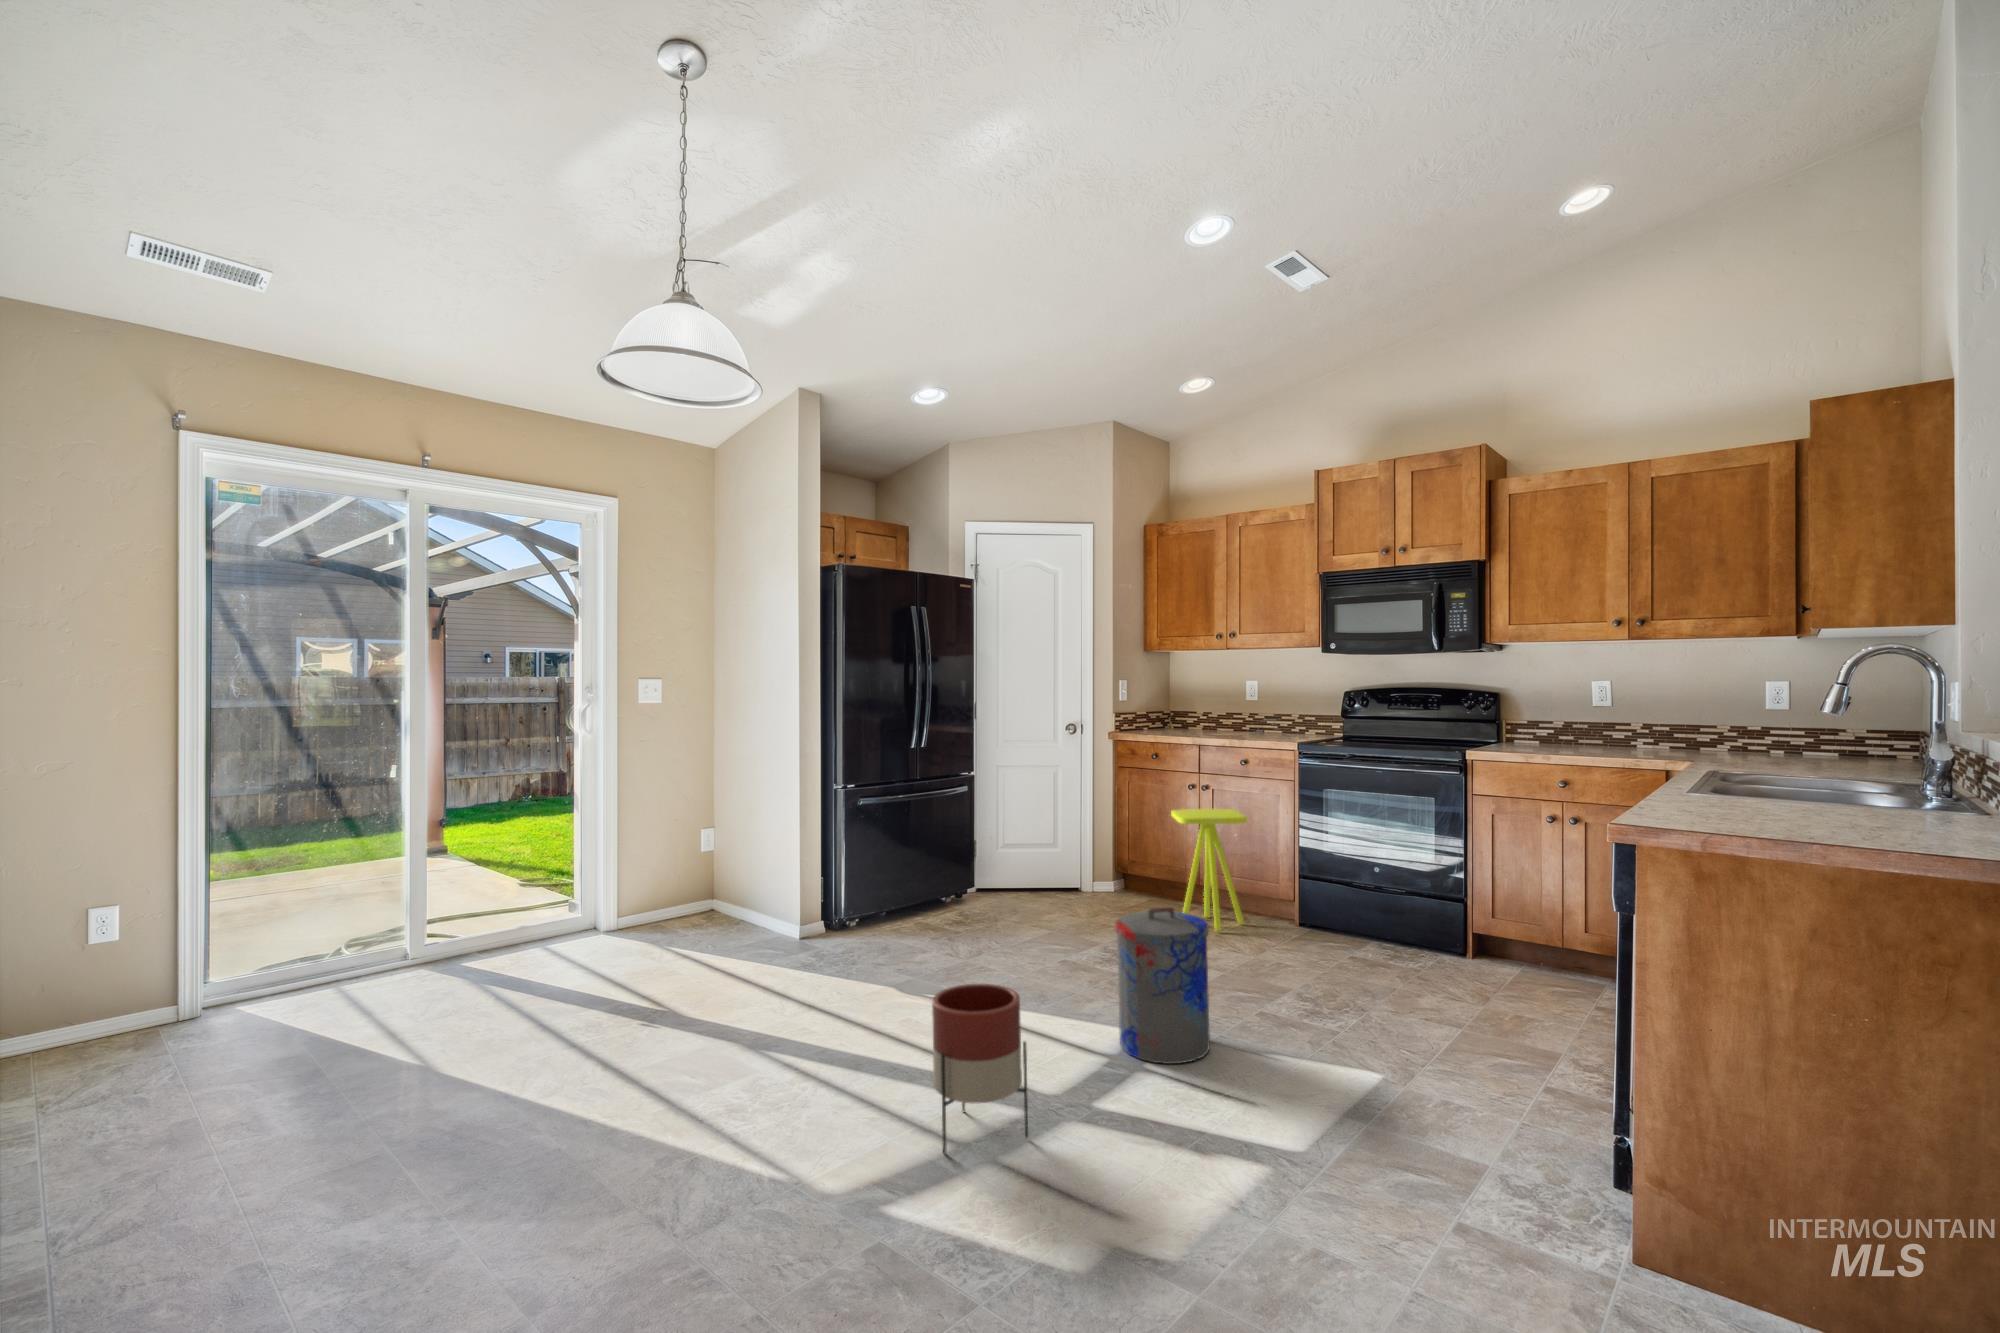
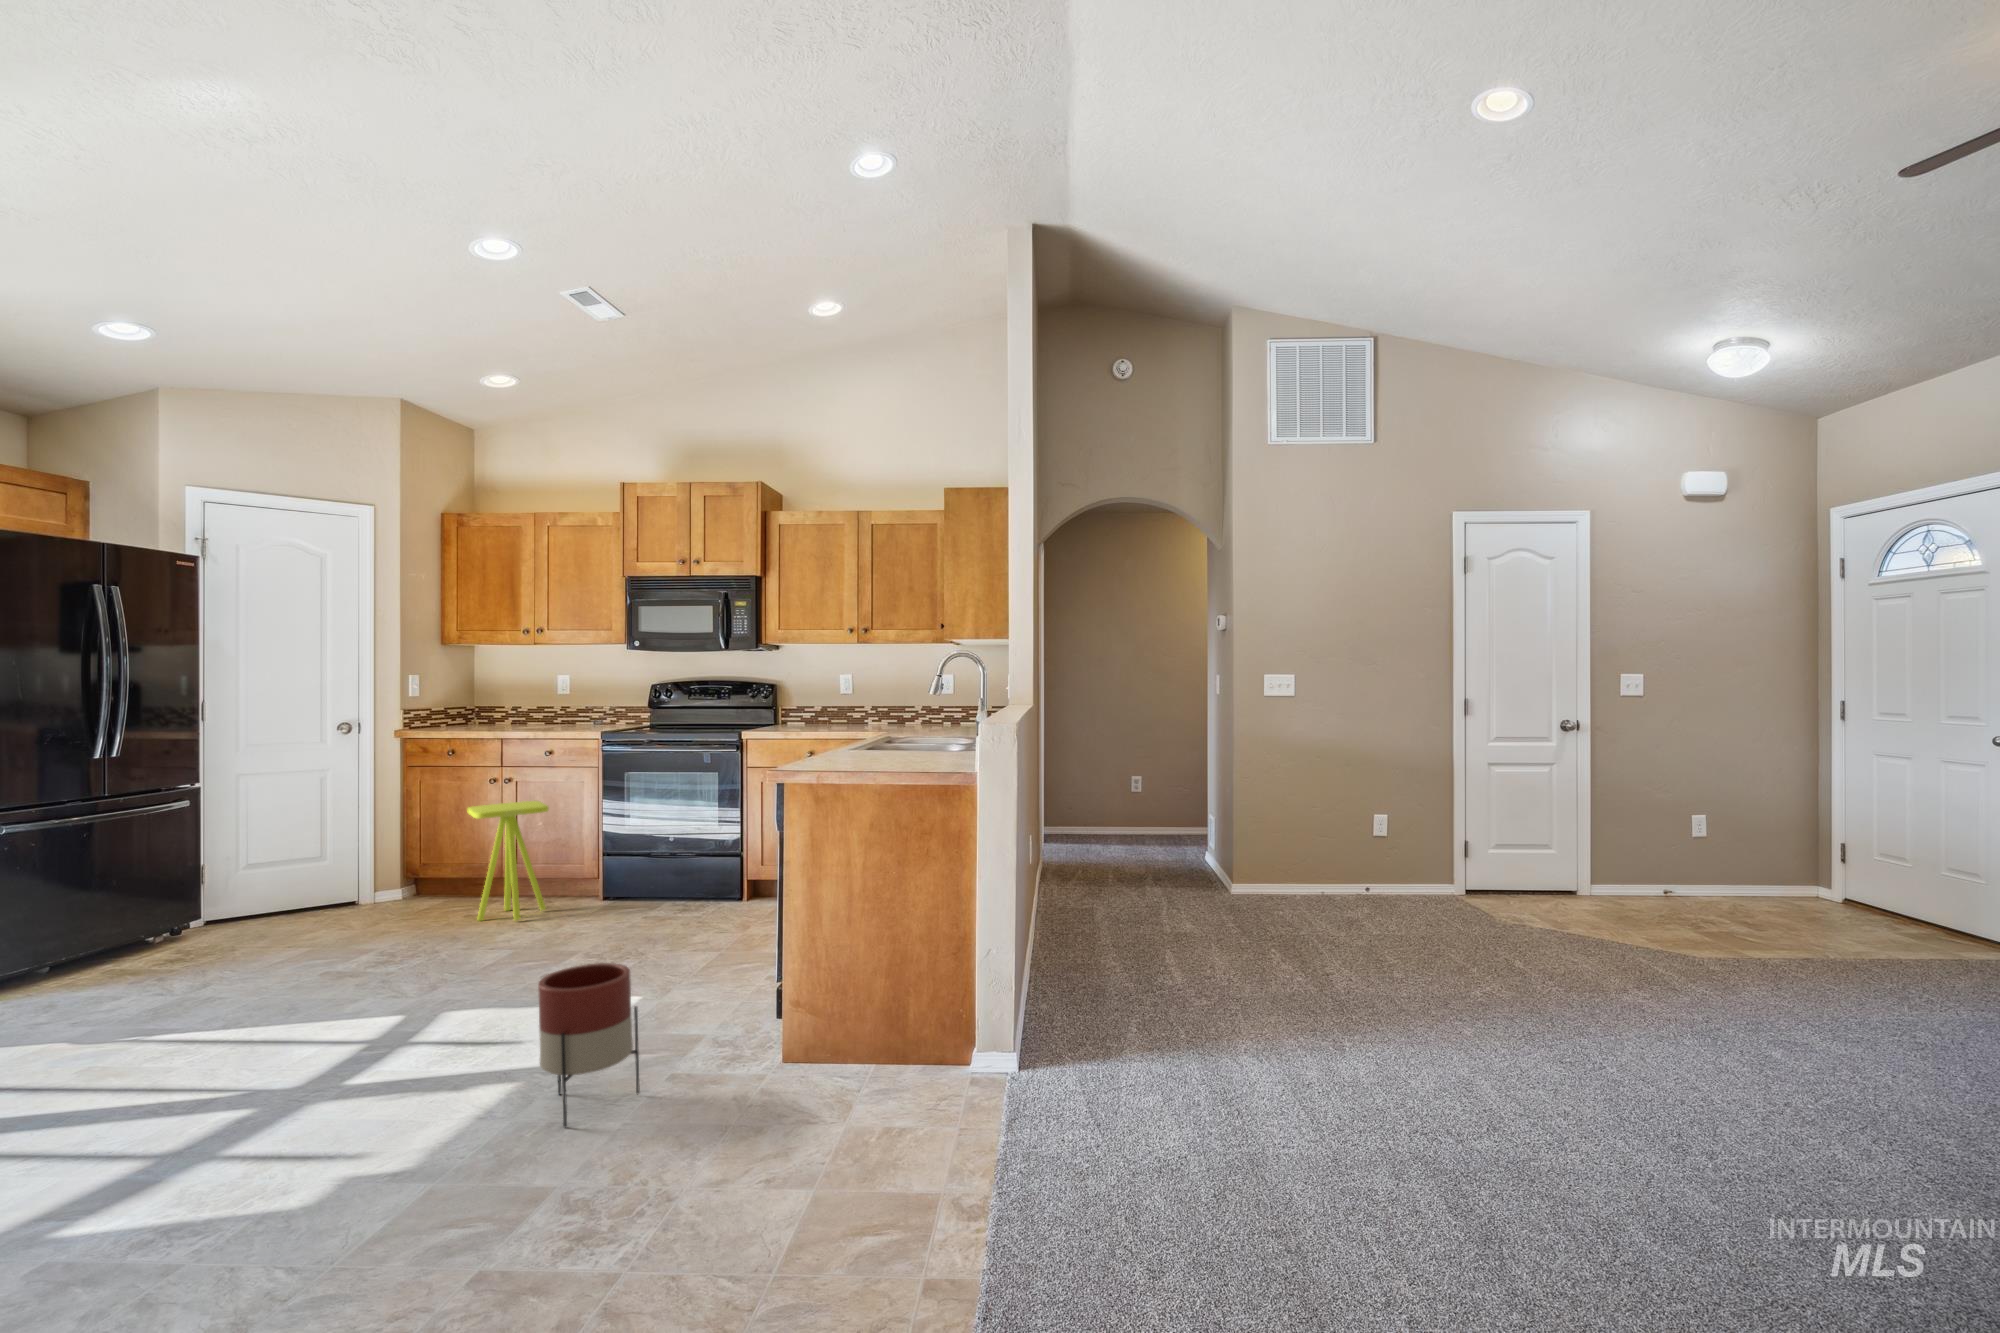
trash can: present [1115,907,1210,1064] -> none [387,889,491,1039]
planter: present [932,984,1028,1153] -> present [538,963,640,1127]

